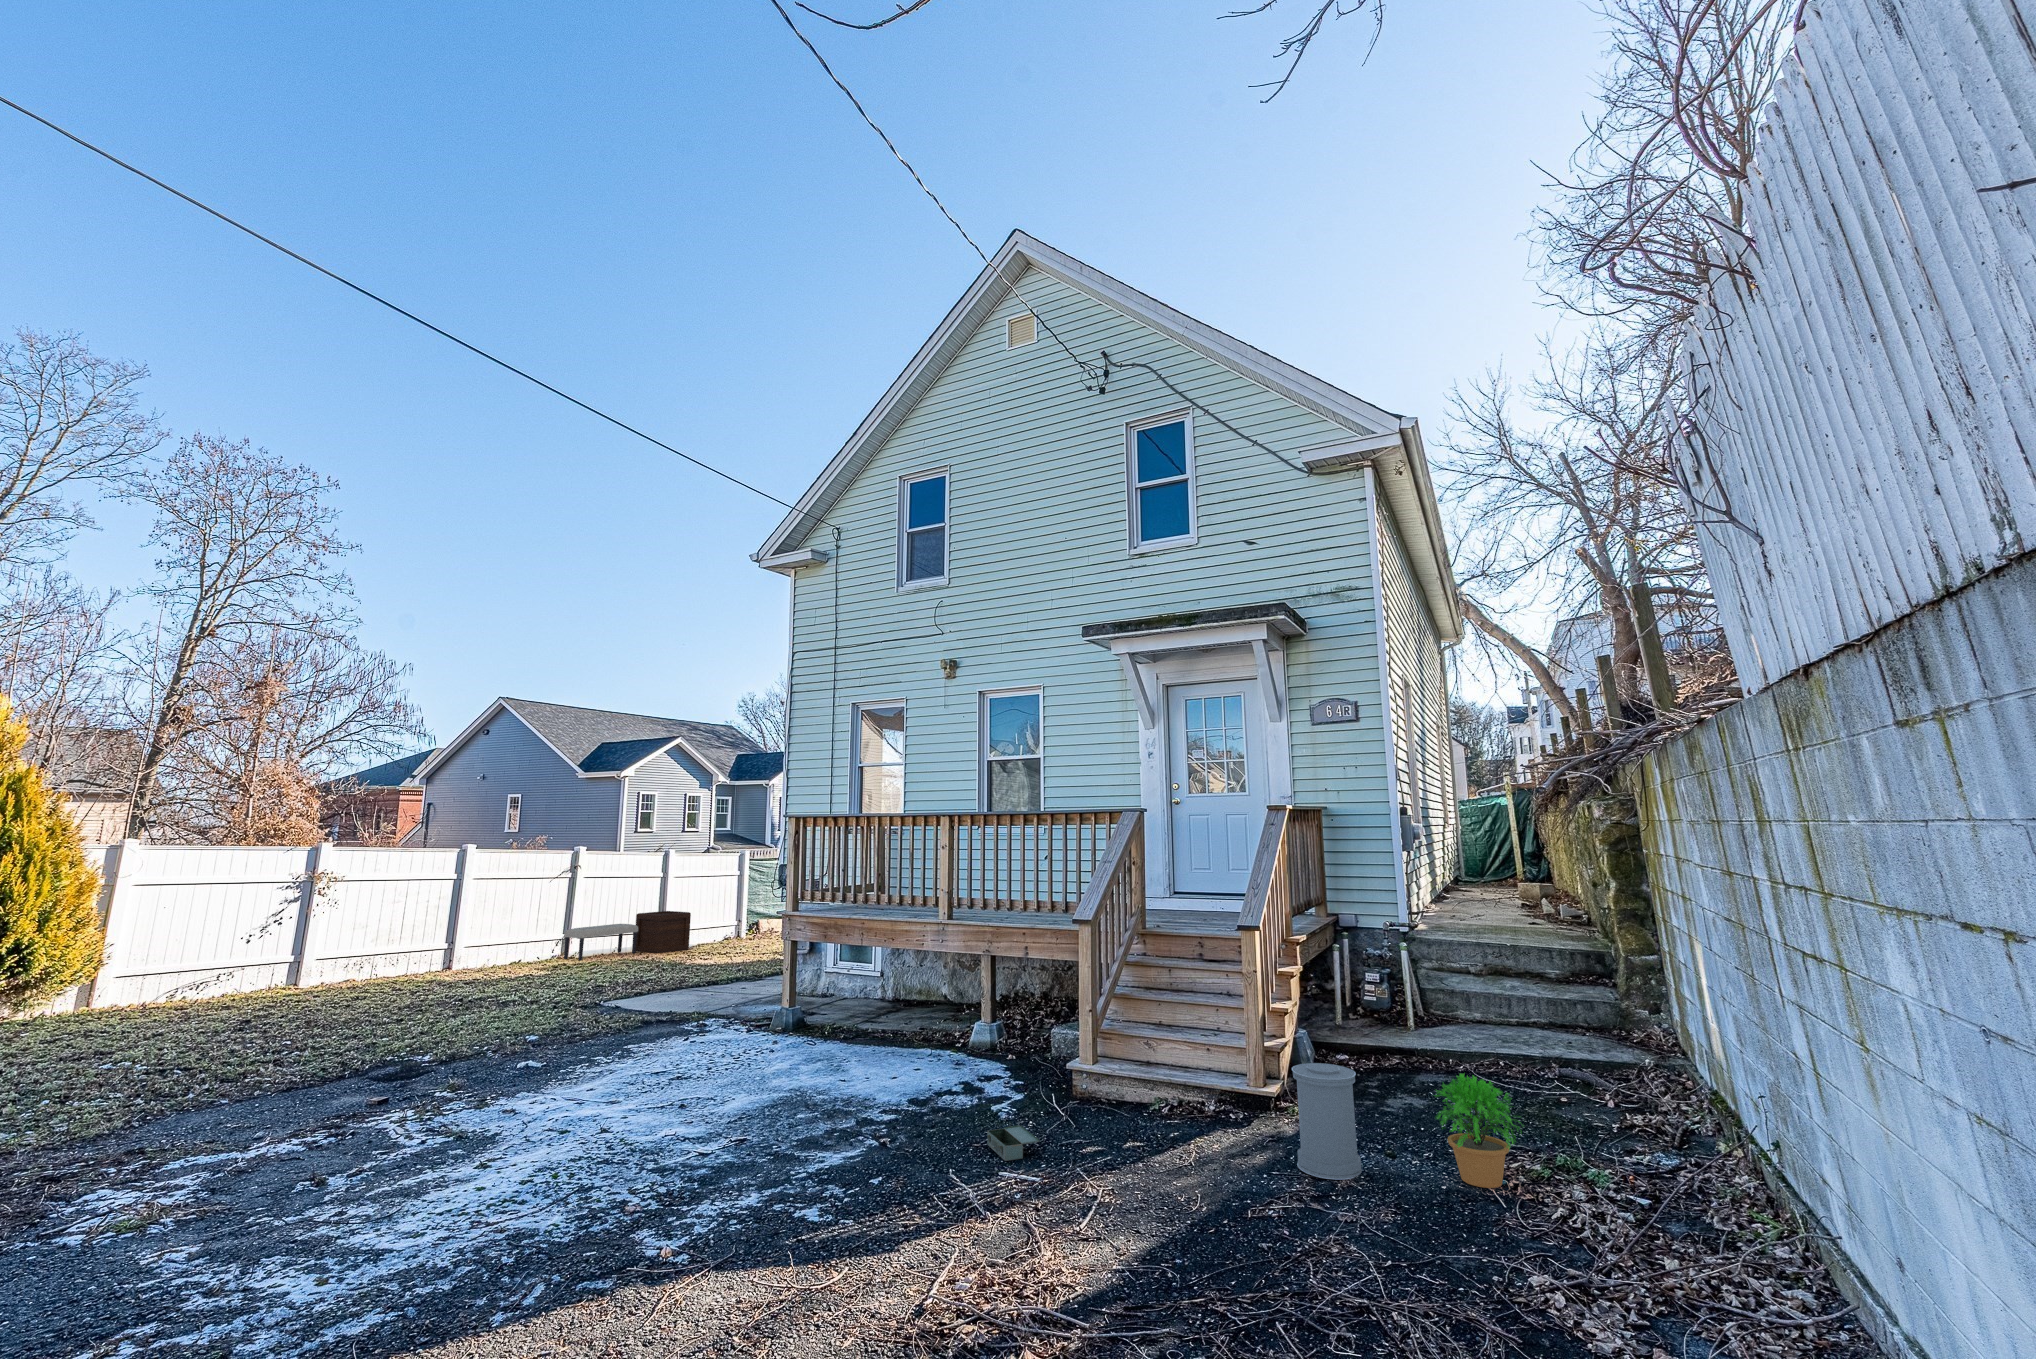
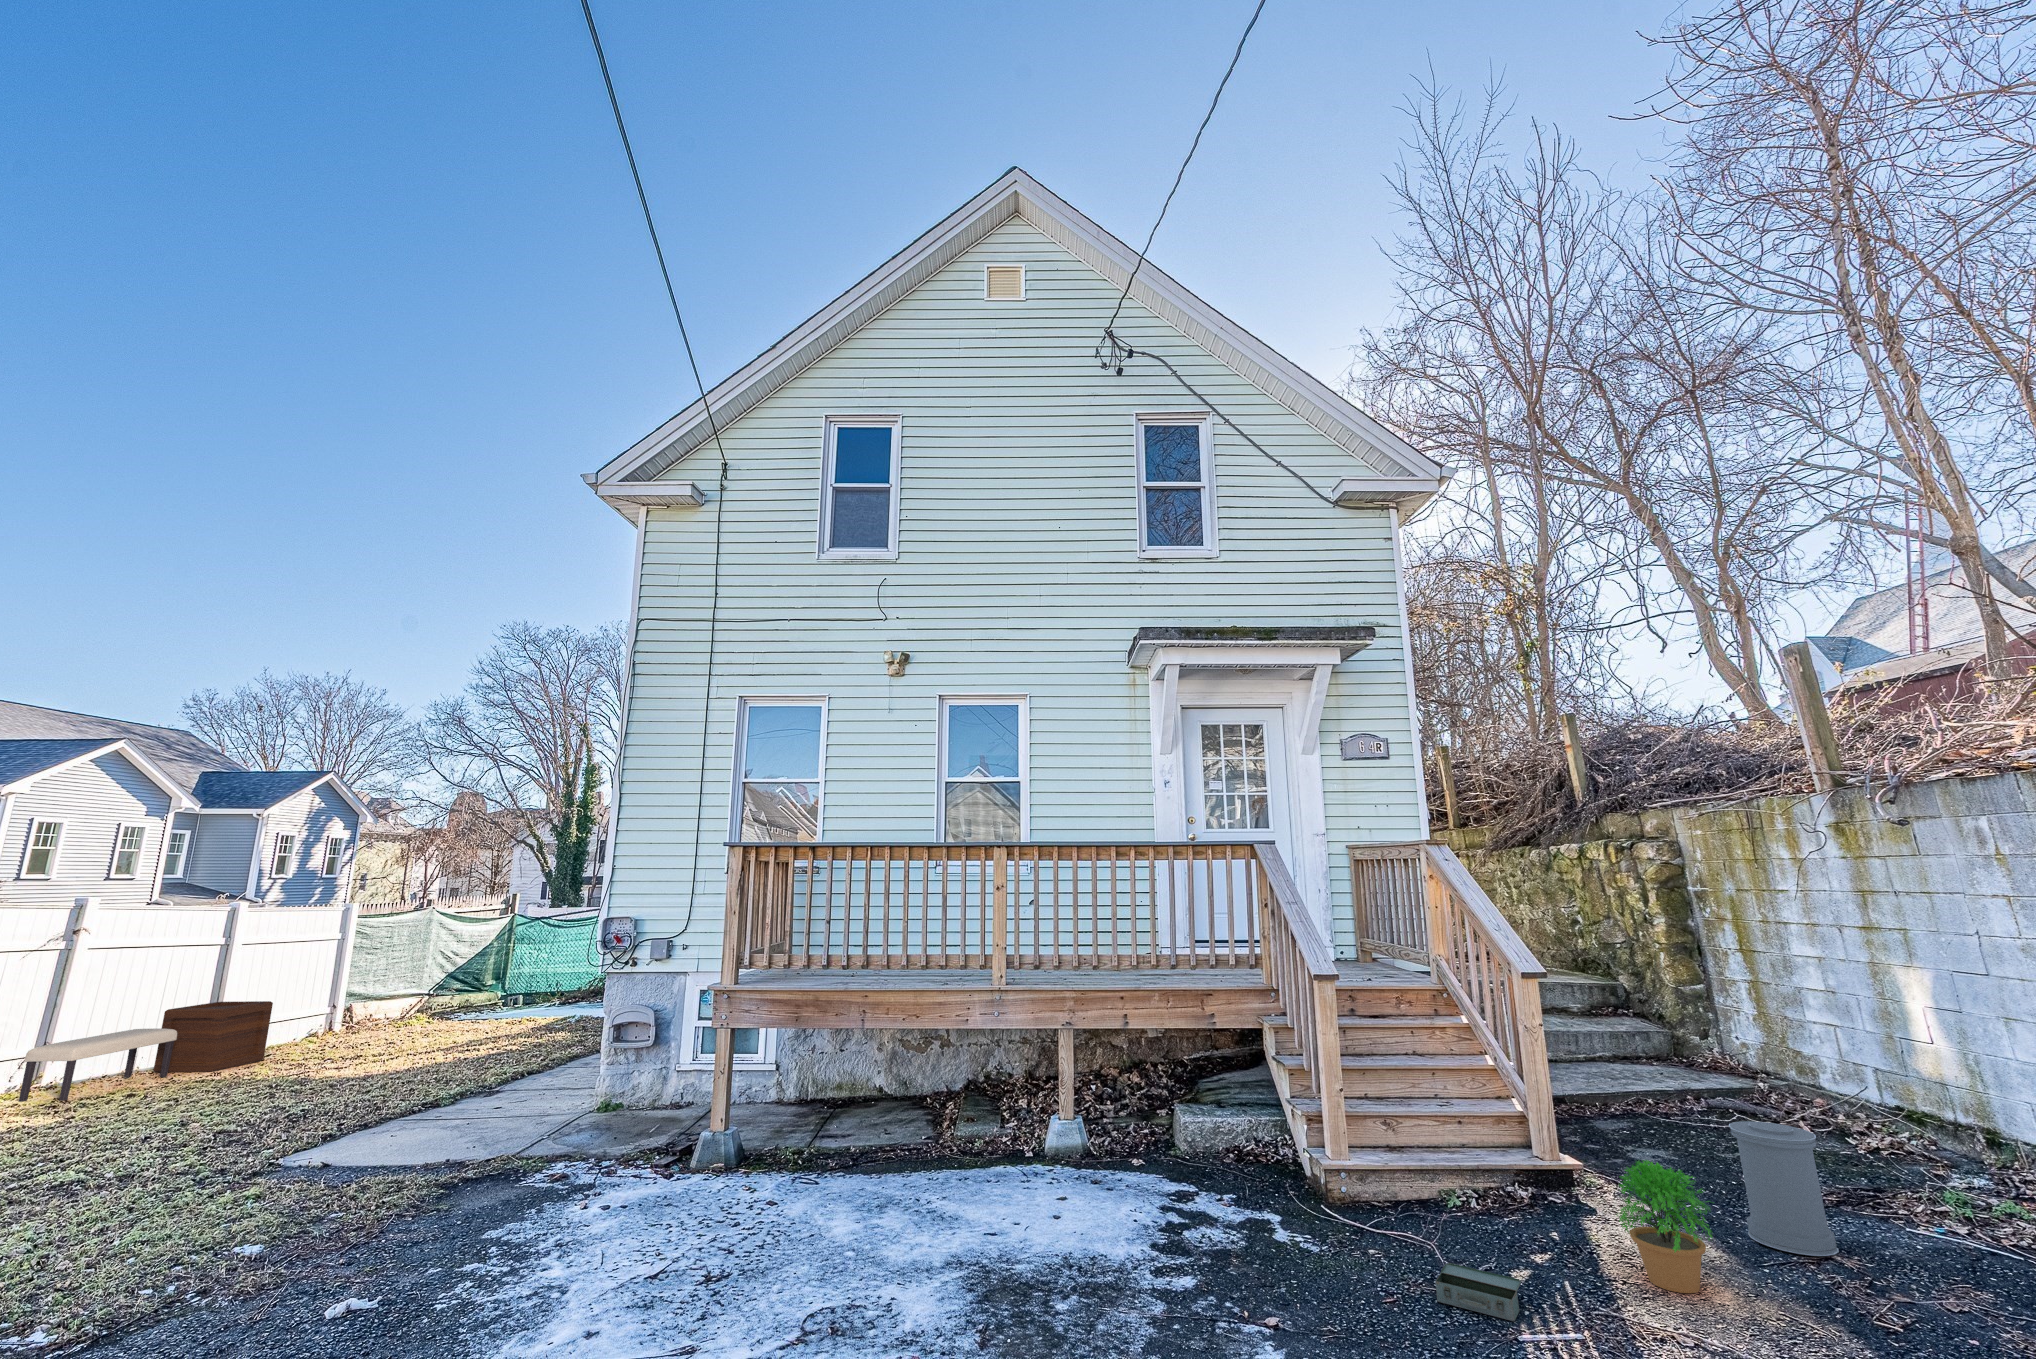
potted plant: present [1436,1073,1521,1188] -> present [1617,1160,1712,1293]

